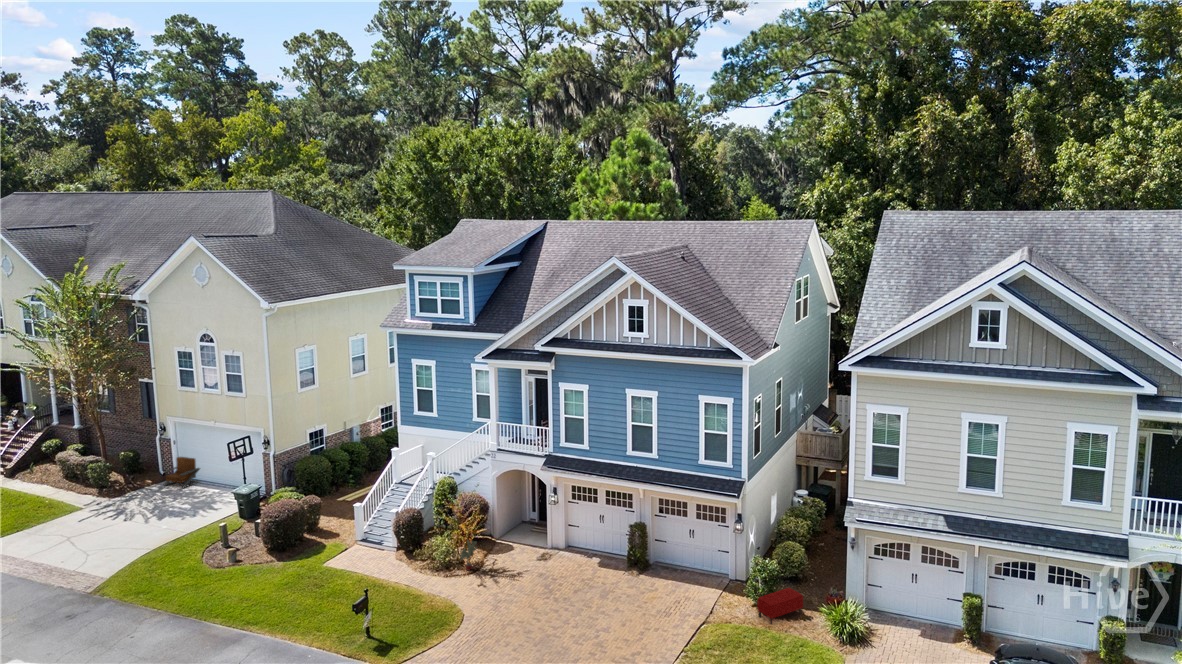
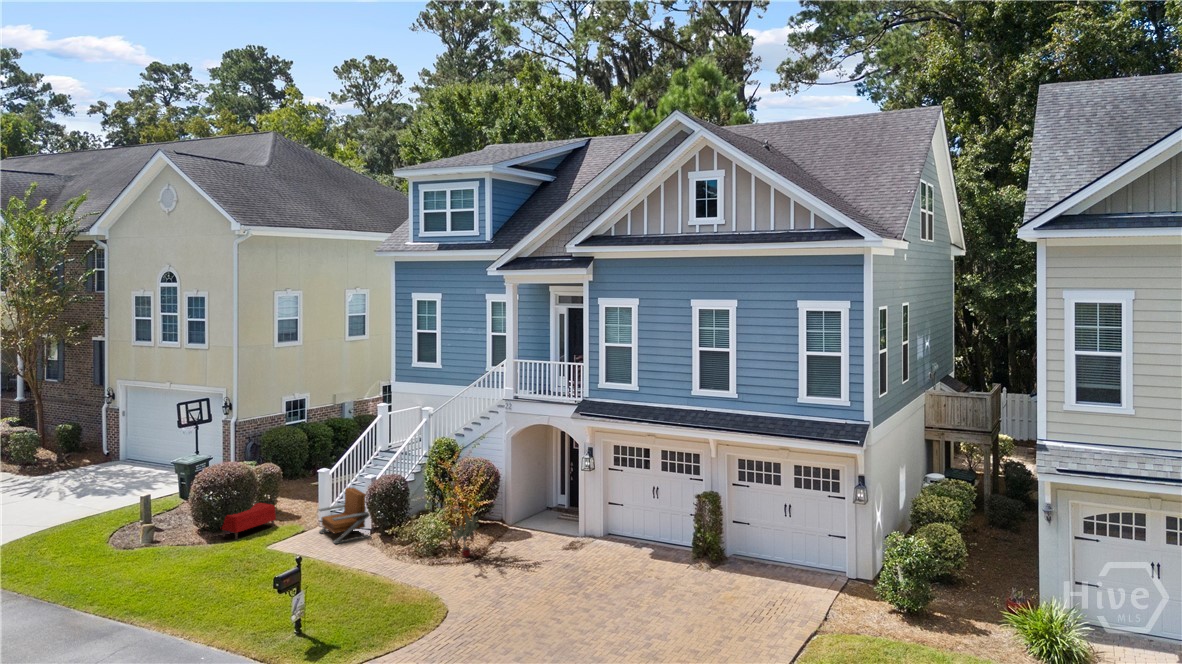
lounge chair: present [163,457,200,488] -> present [319,488,370,544]
bench: present [757,588,803,624] -> present [220,503,276,539]

